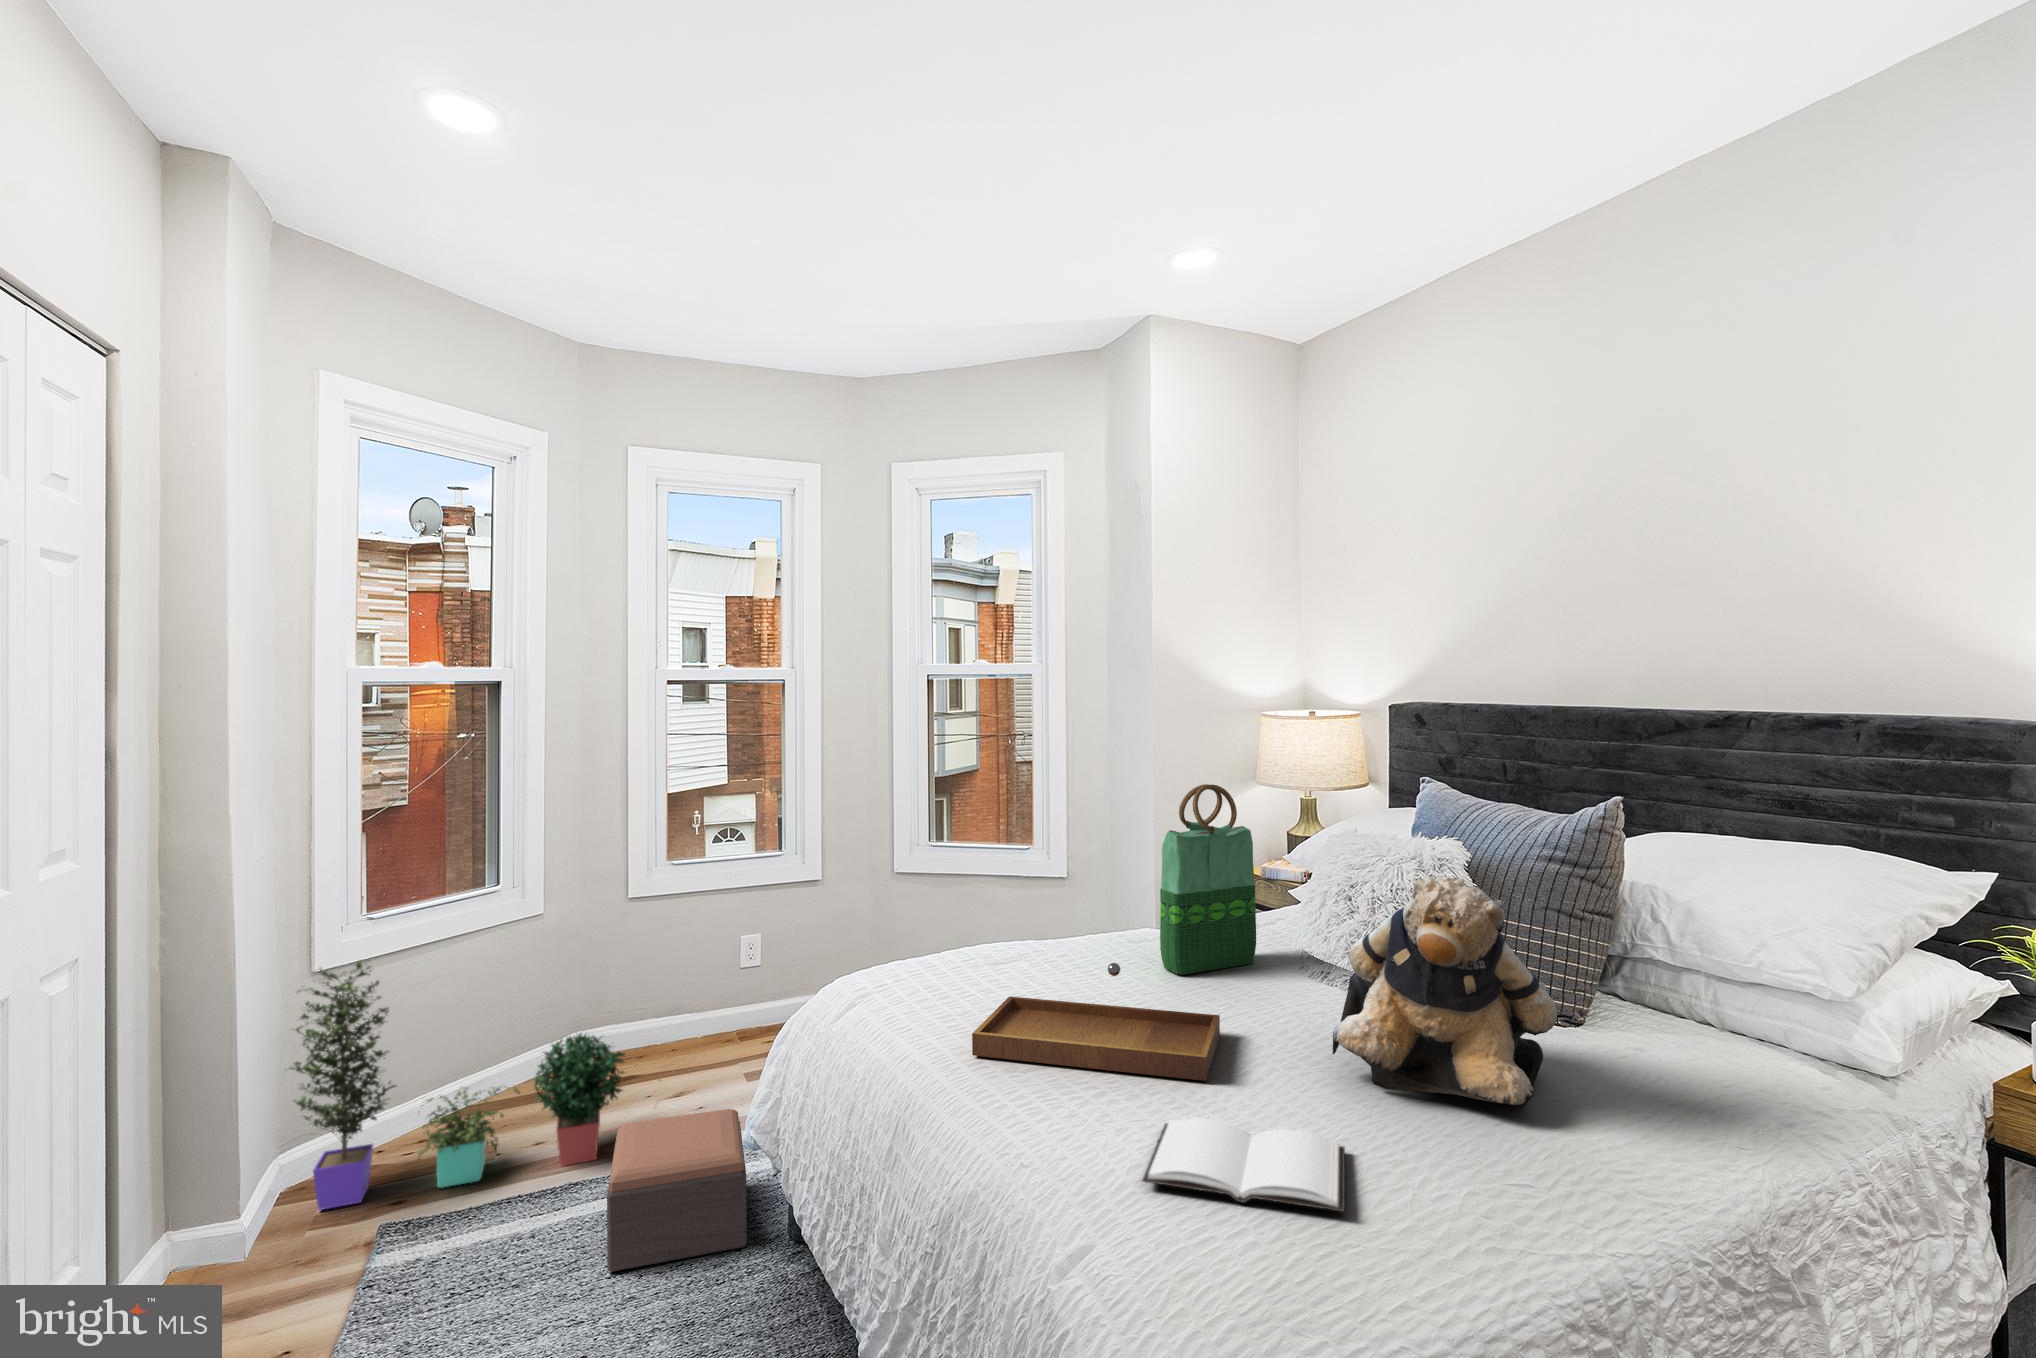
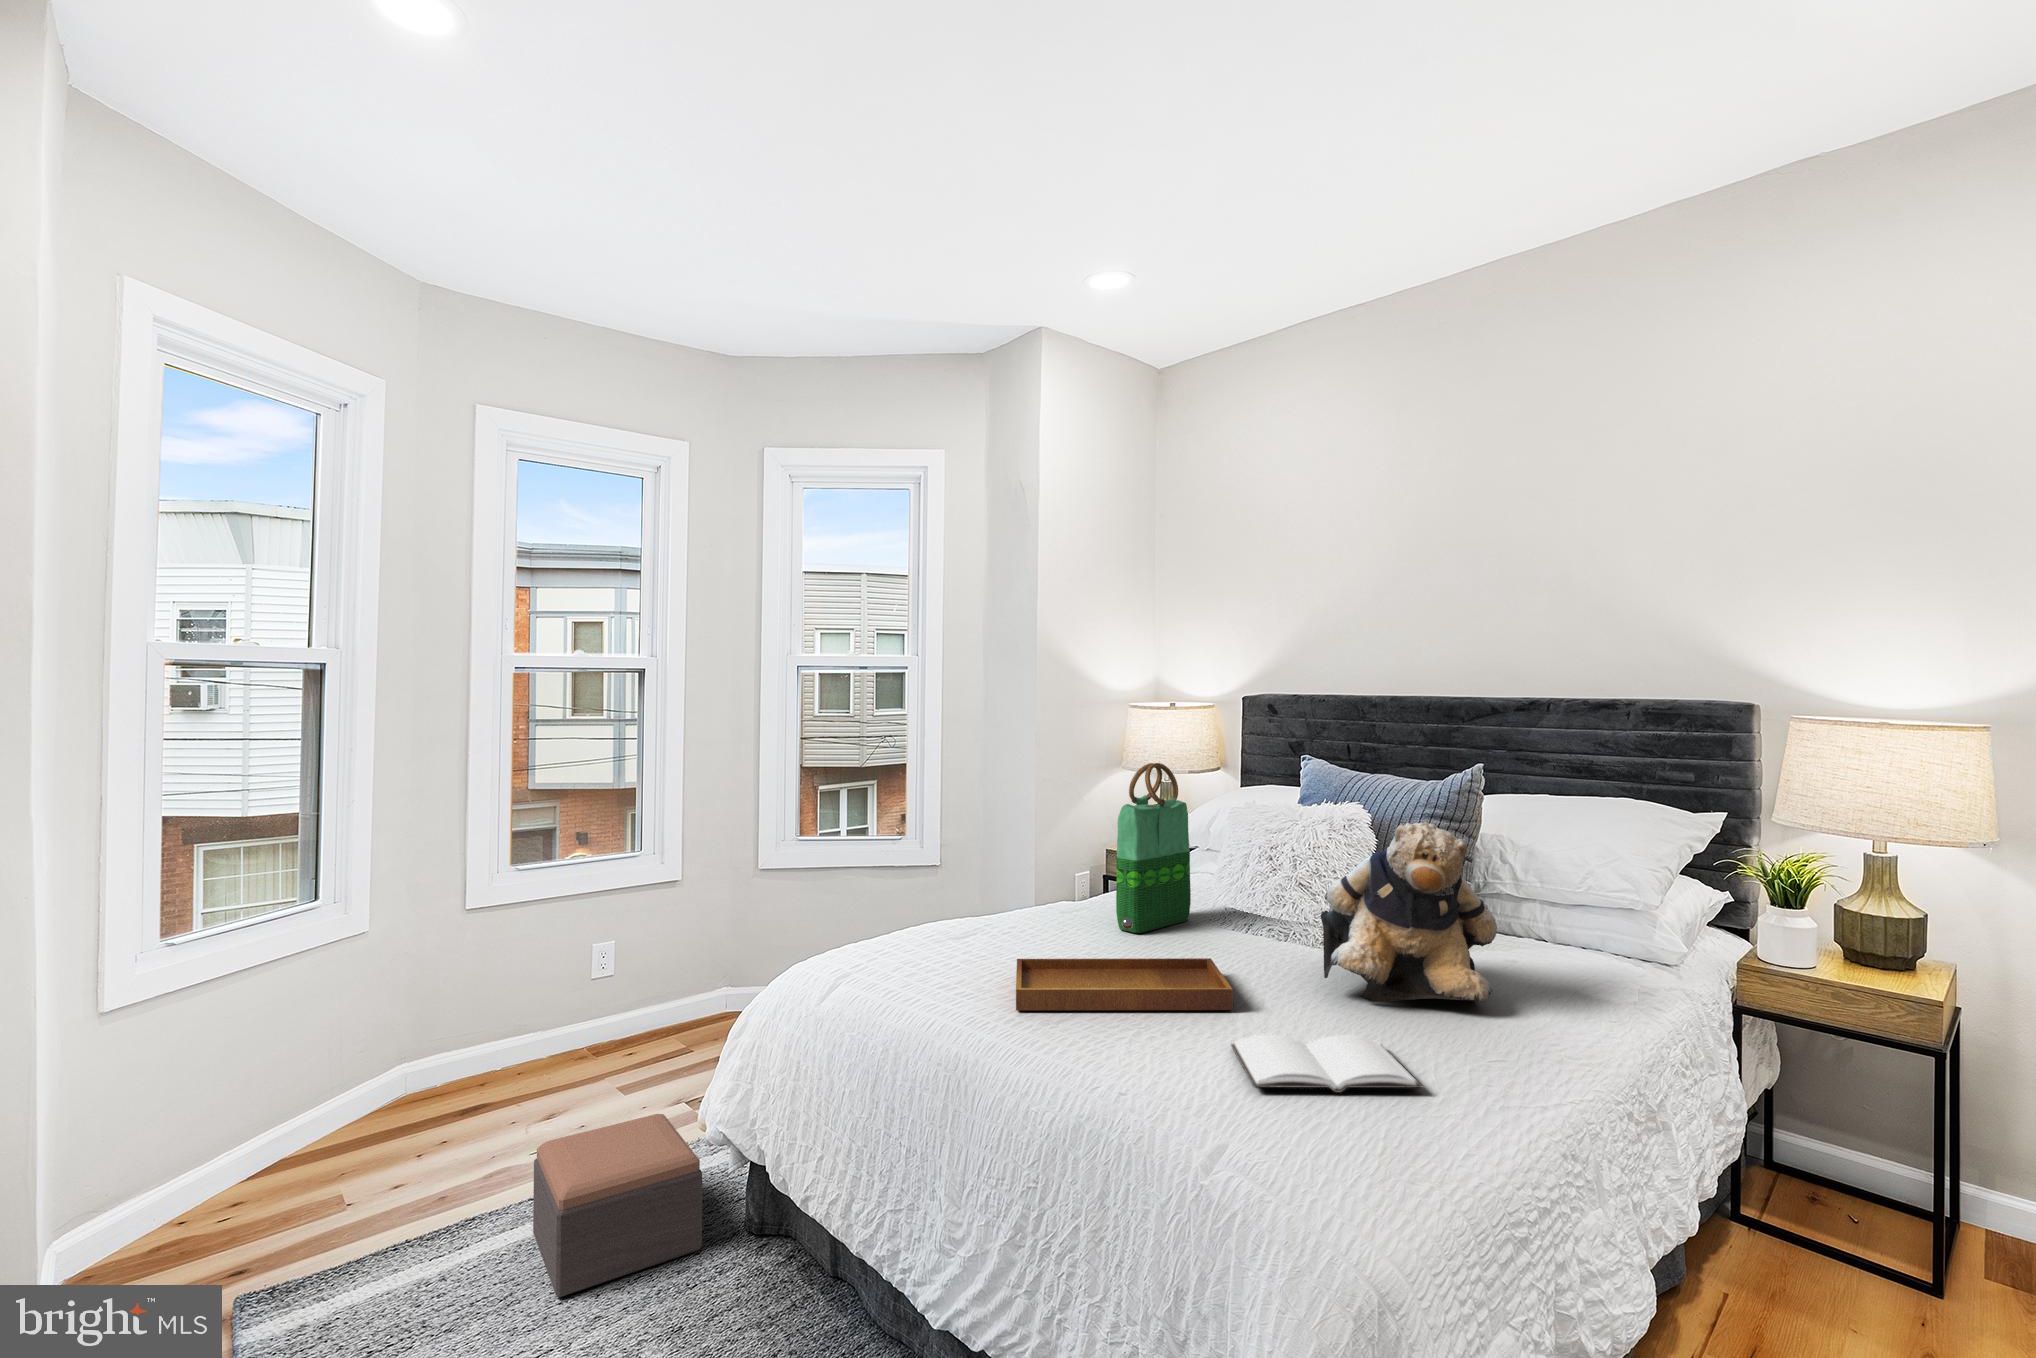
potted plant: present [290,961,625,1210] -> none [88,990,516,1295]

